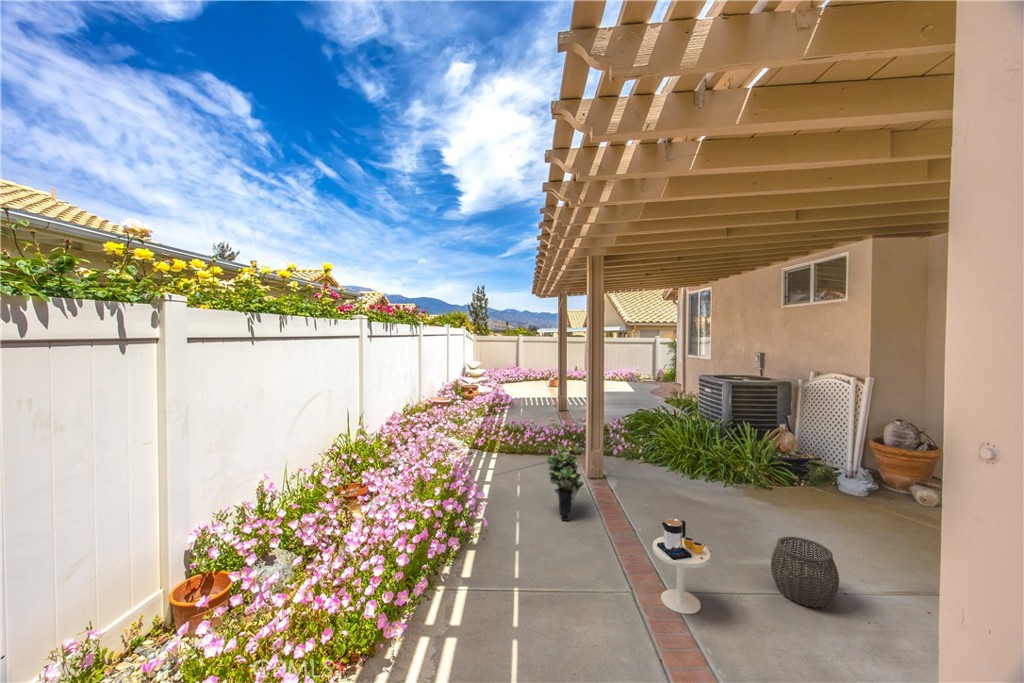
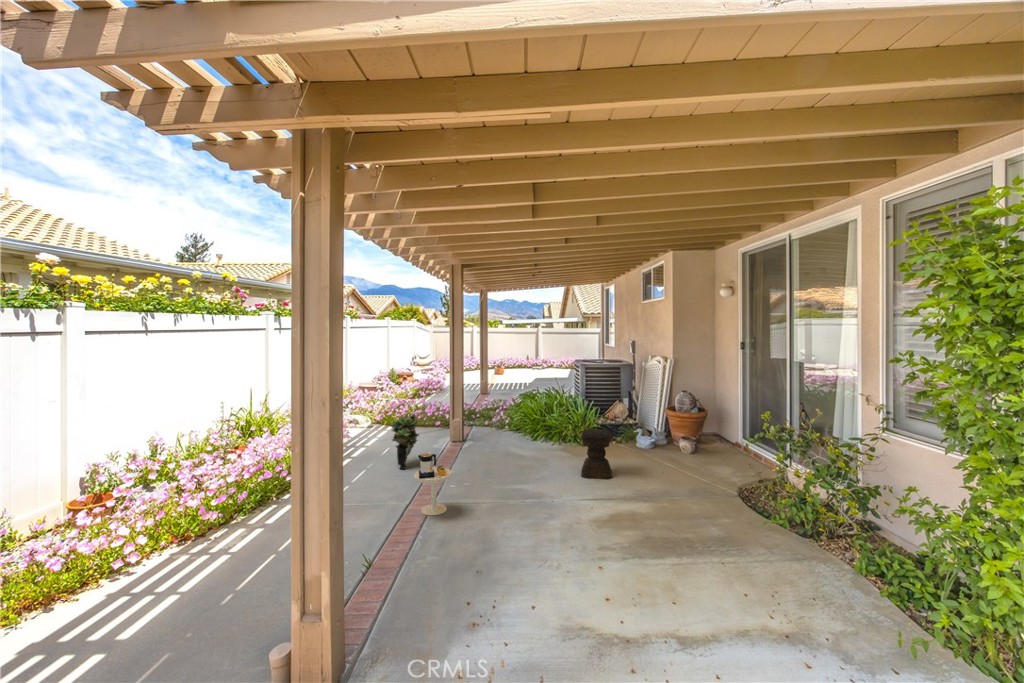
stool: none [804,472,866,544] -> present [581,429,612,479]
woven basket: present [771,537,840,608] -> none [504,468,543,512]

